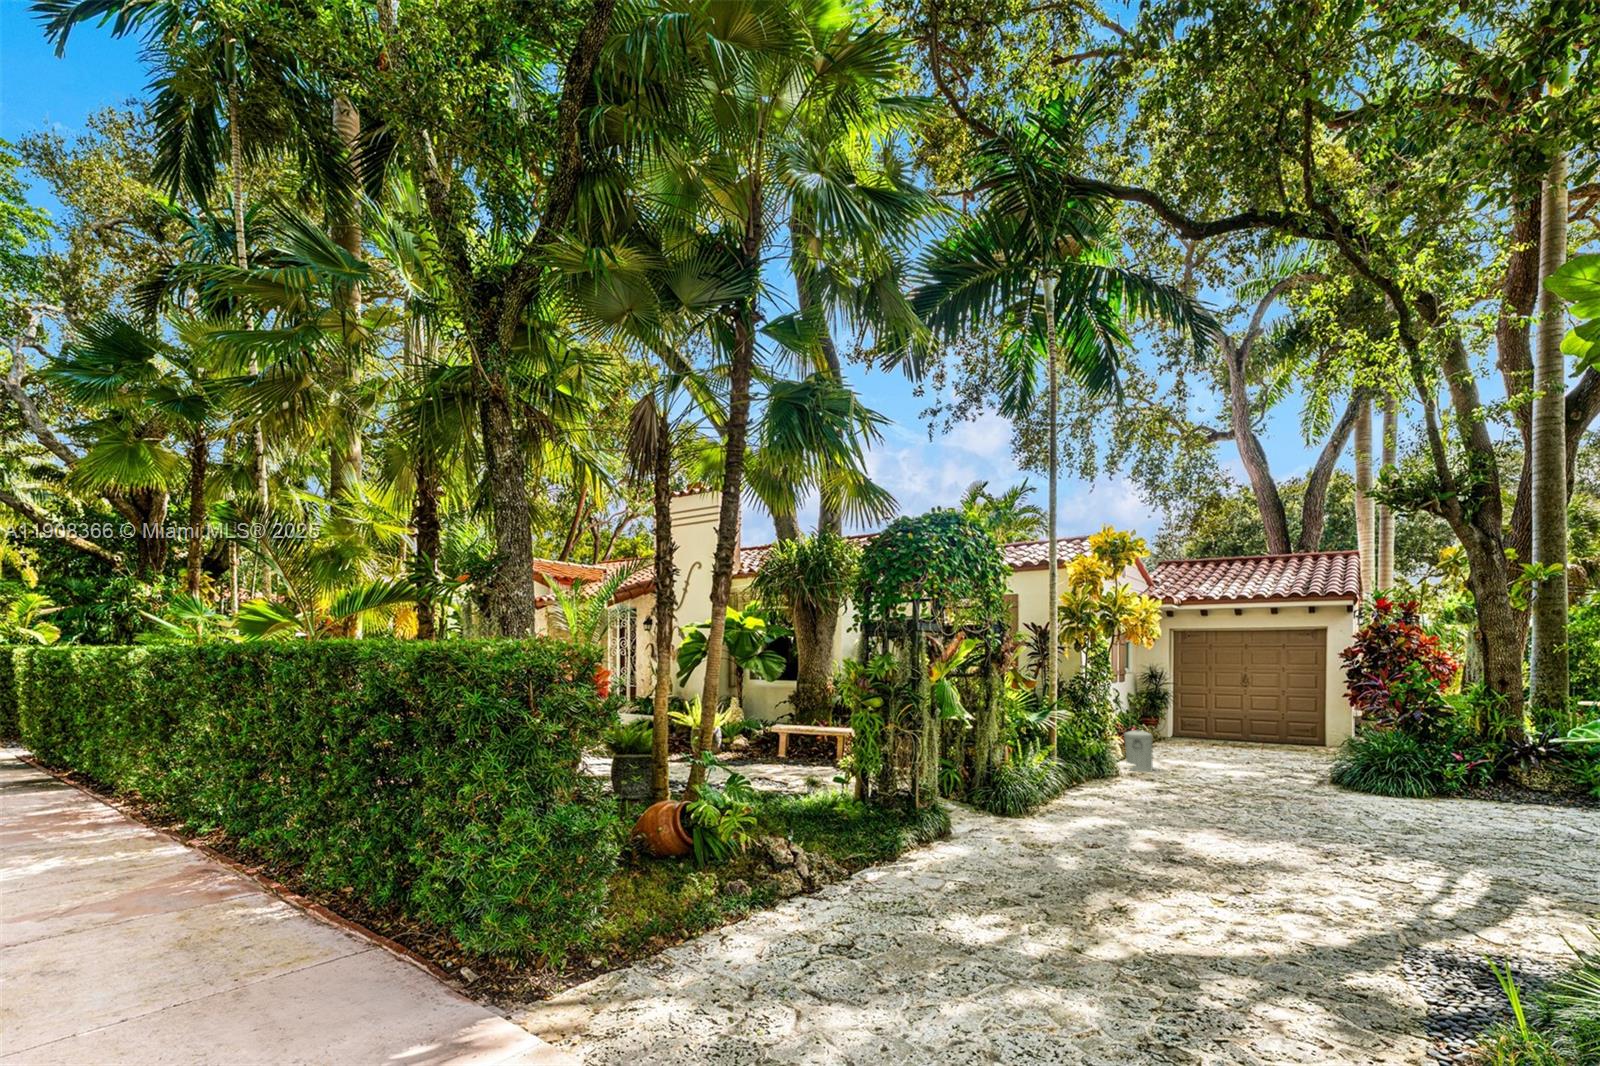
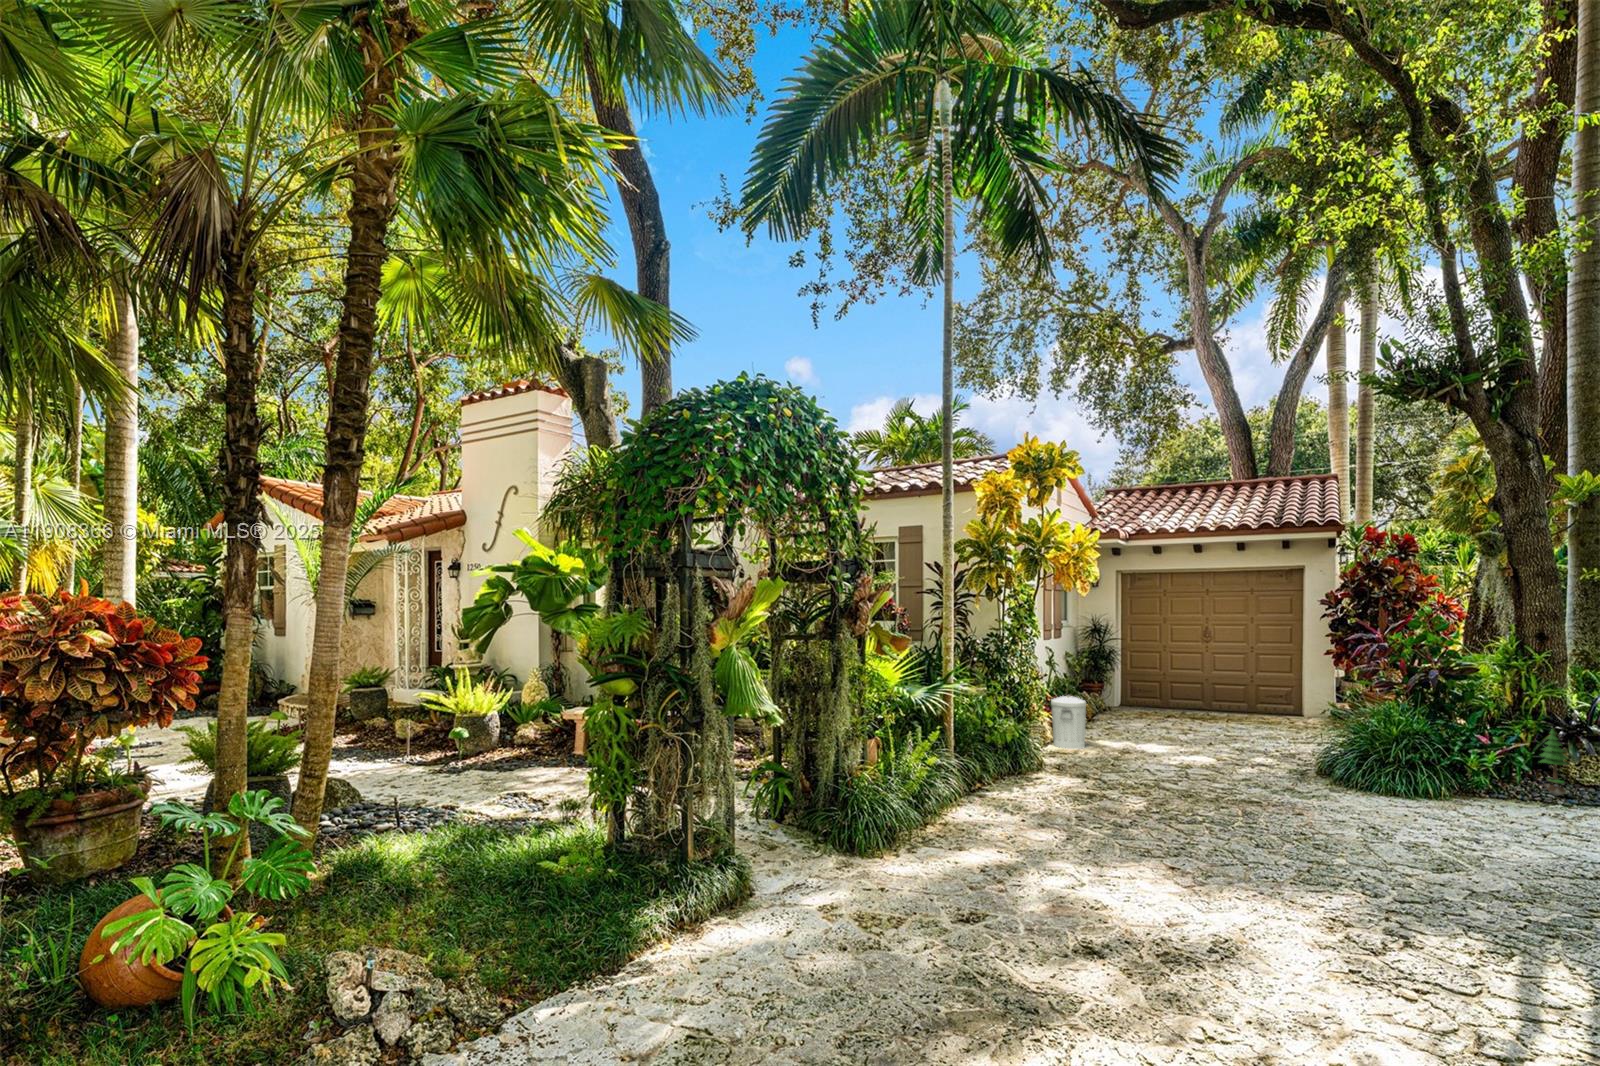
potted tree: none [1497,749,1520,800] -> present [1540,729,1568,796]

